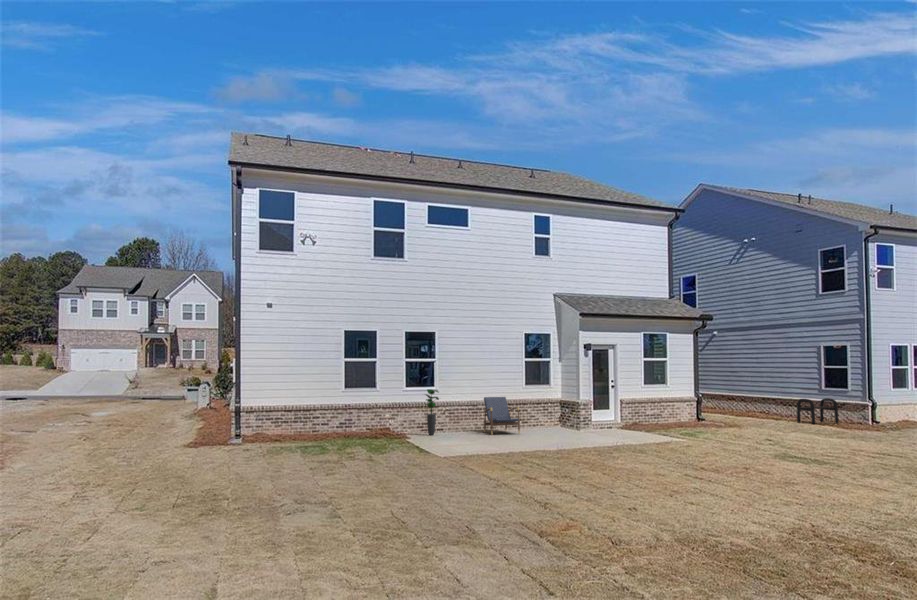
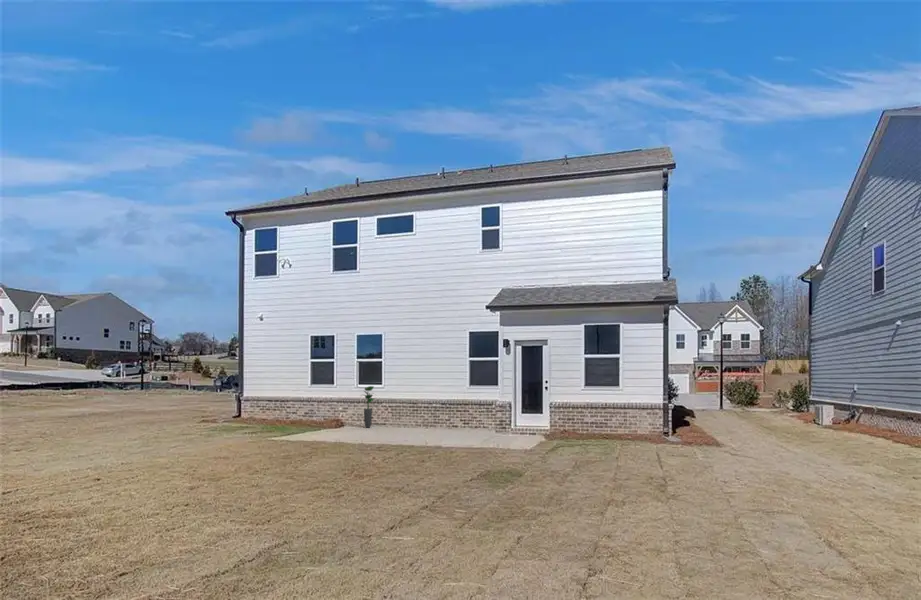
lounge chair: present [484,397,520,435] -> none [406,395,442,432]
bench: present [797,398,839,424] -> none [850,412,912,452]

